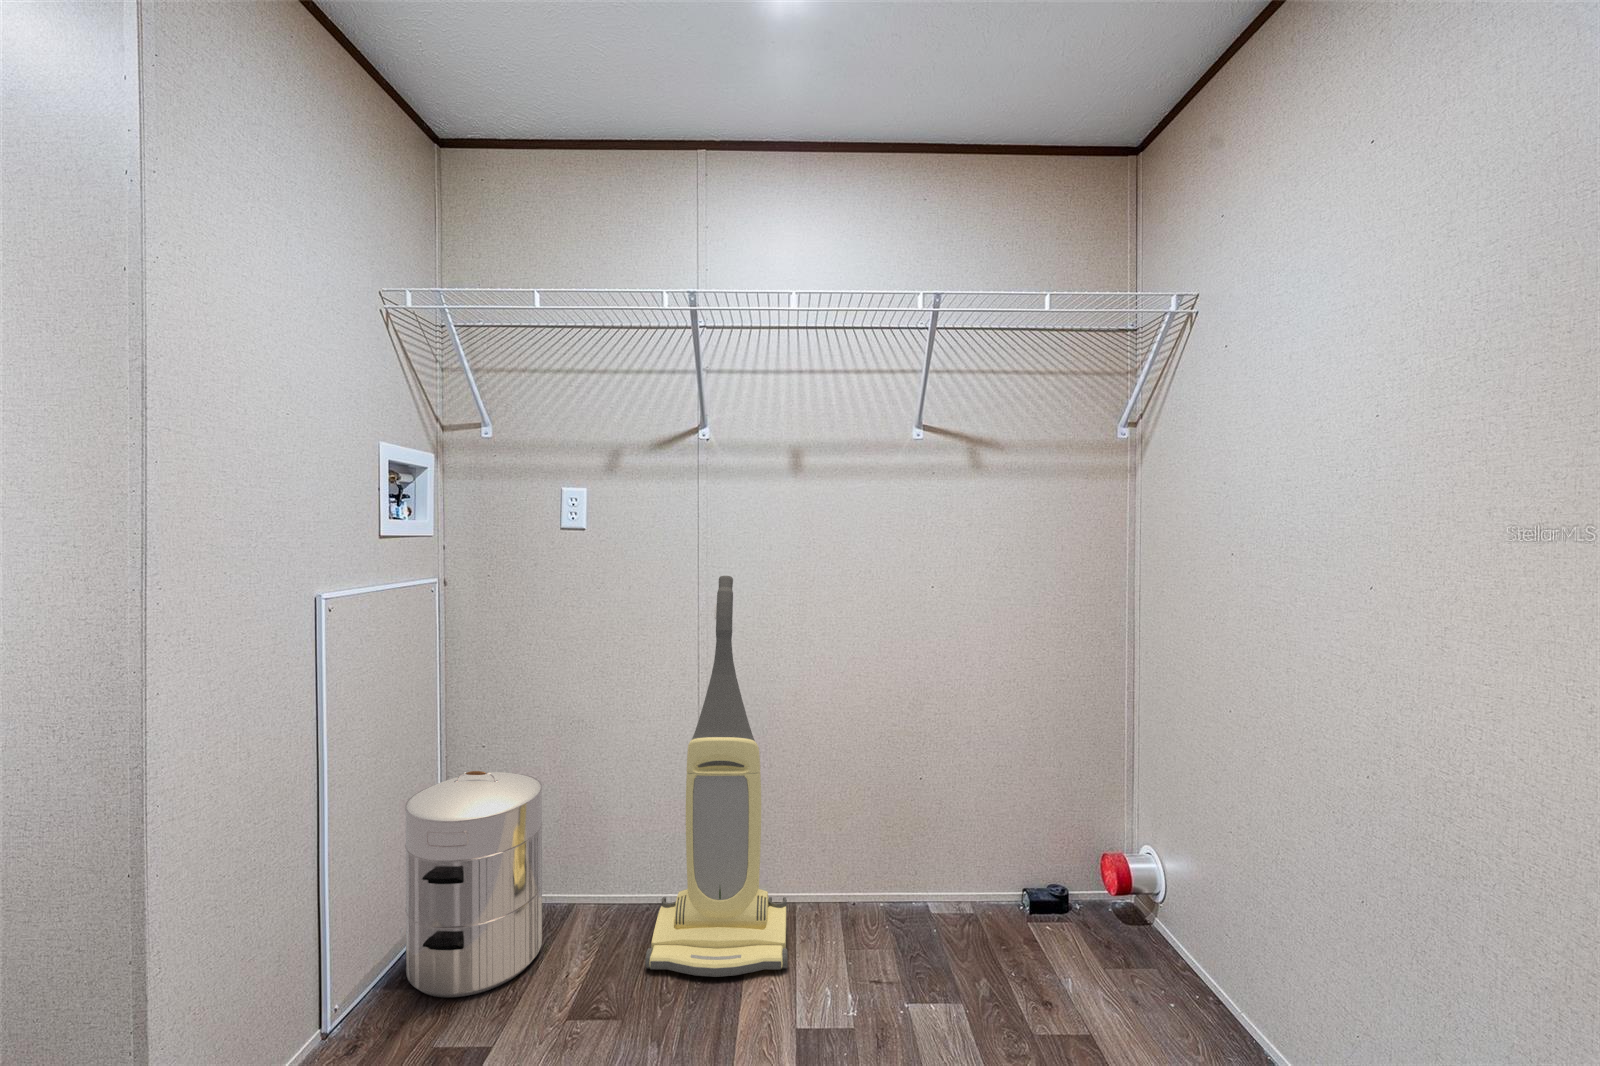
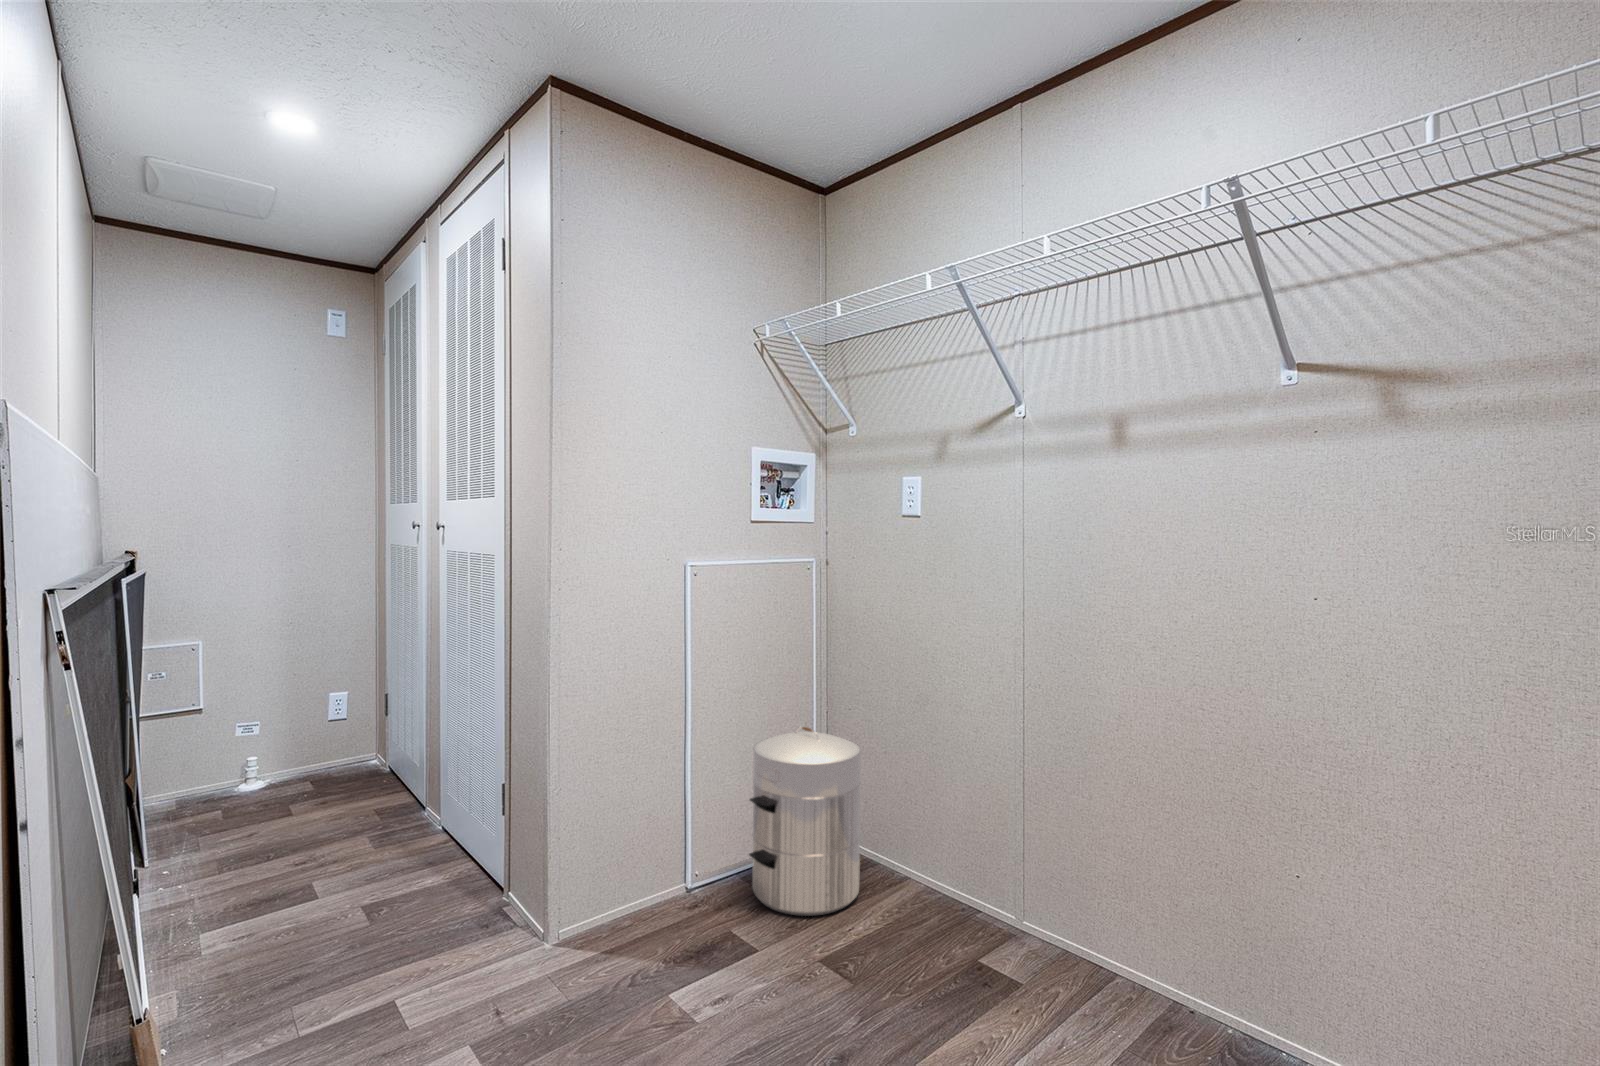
vacuum cleaner: present [645,576,788,977] -> none [908,568,1078,1027]

